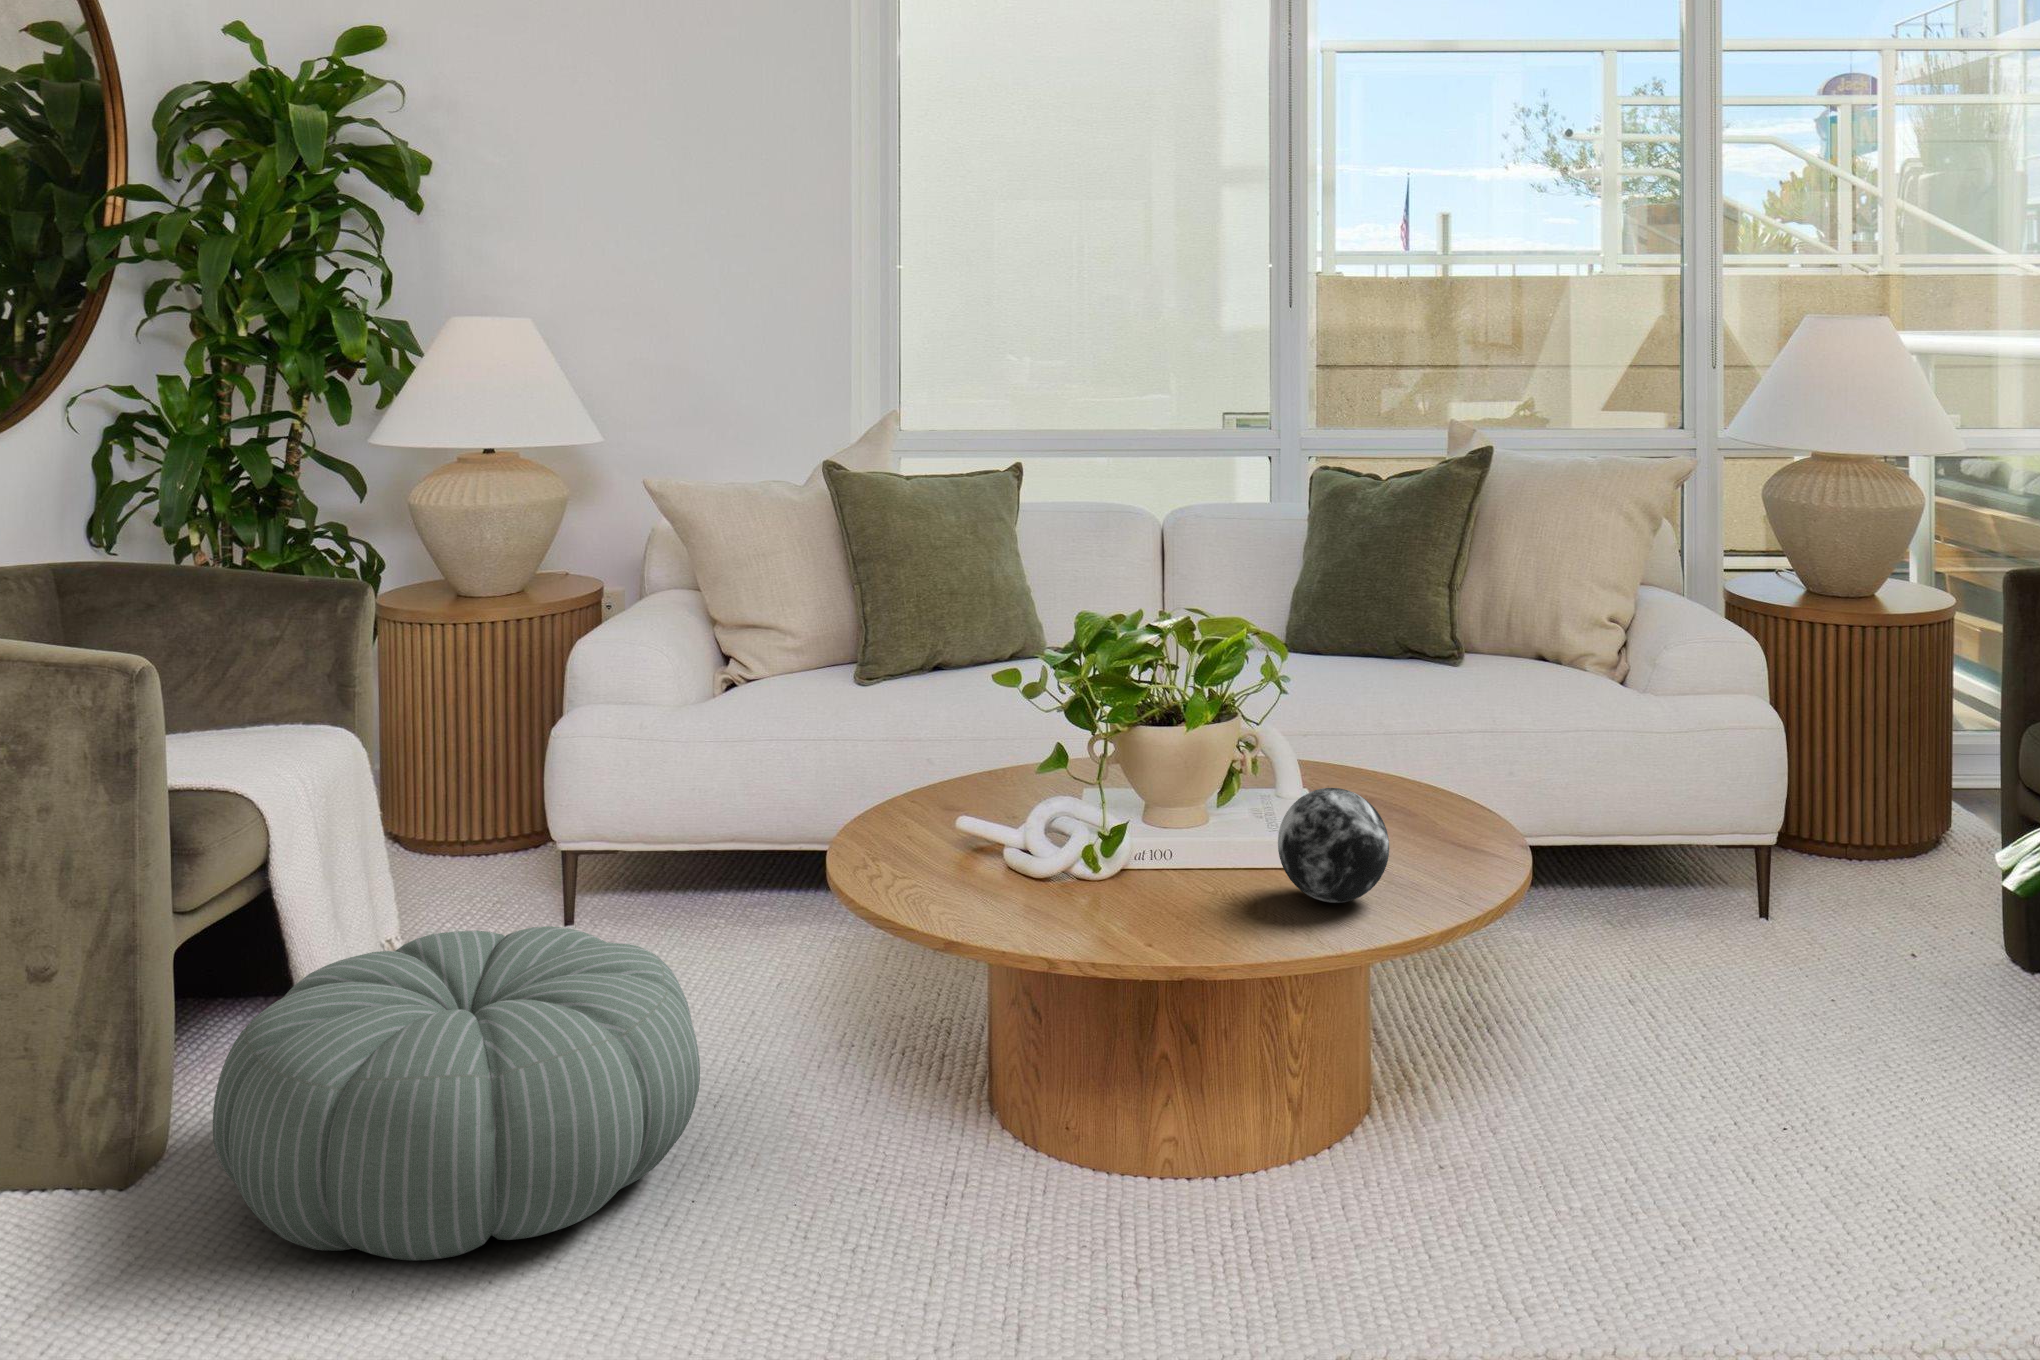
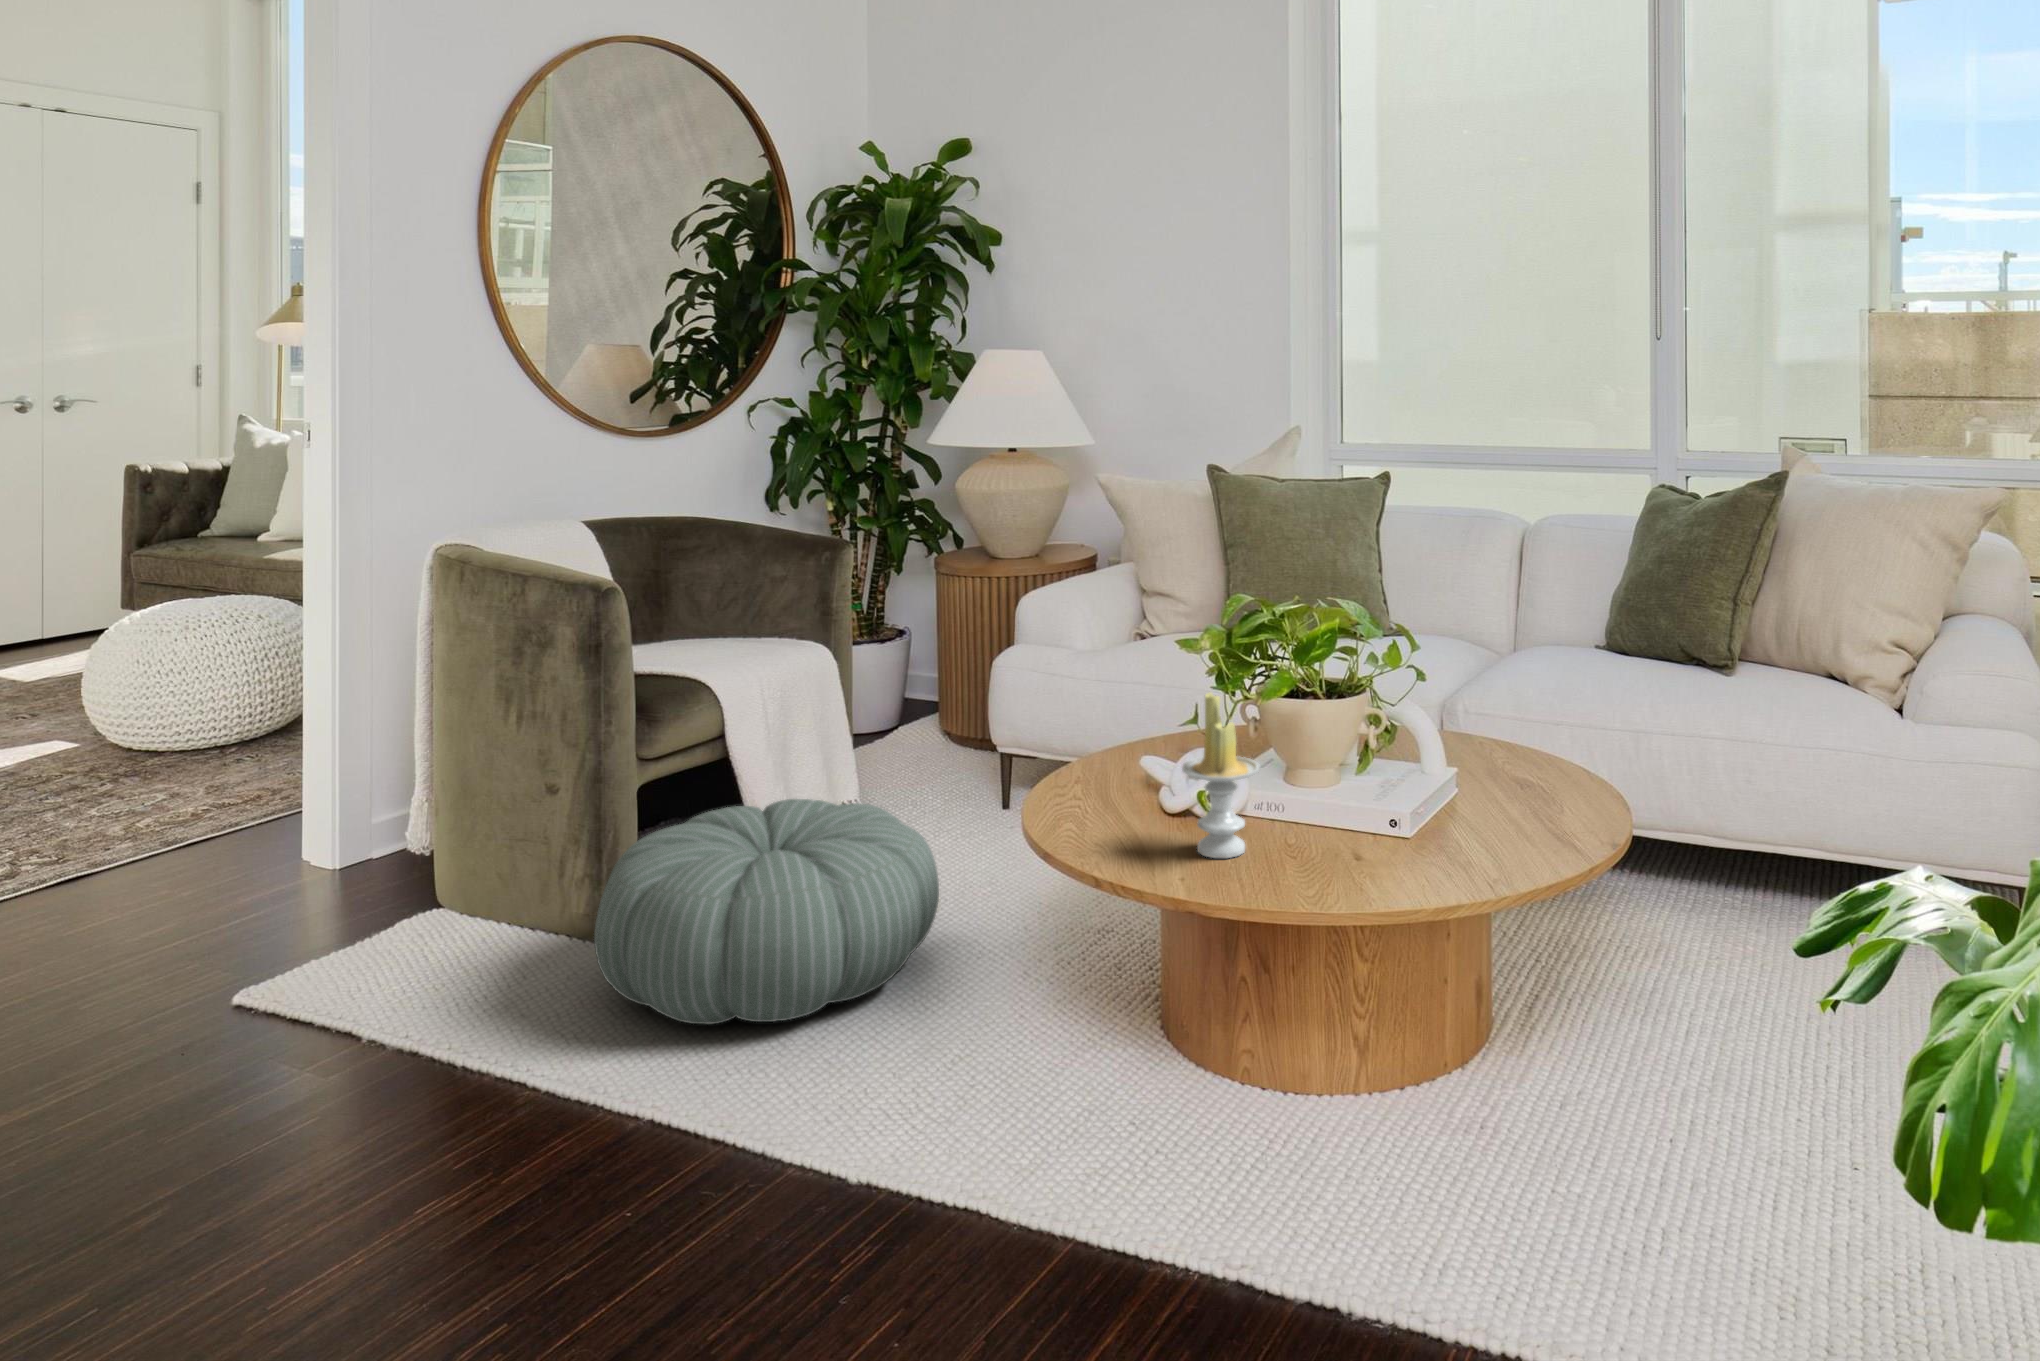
candle: none [1100,723,1195,922] -> present [1182,693,1259,858]
decorative orb: present [1278,788,1389,903] -> none [1332,765,1428,865]

